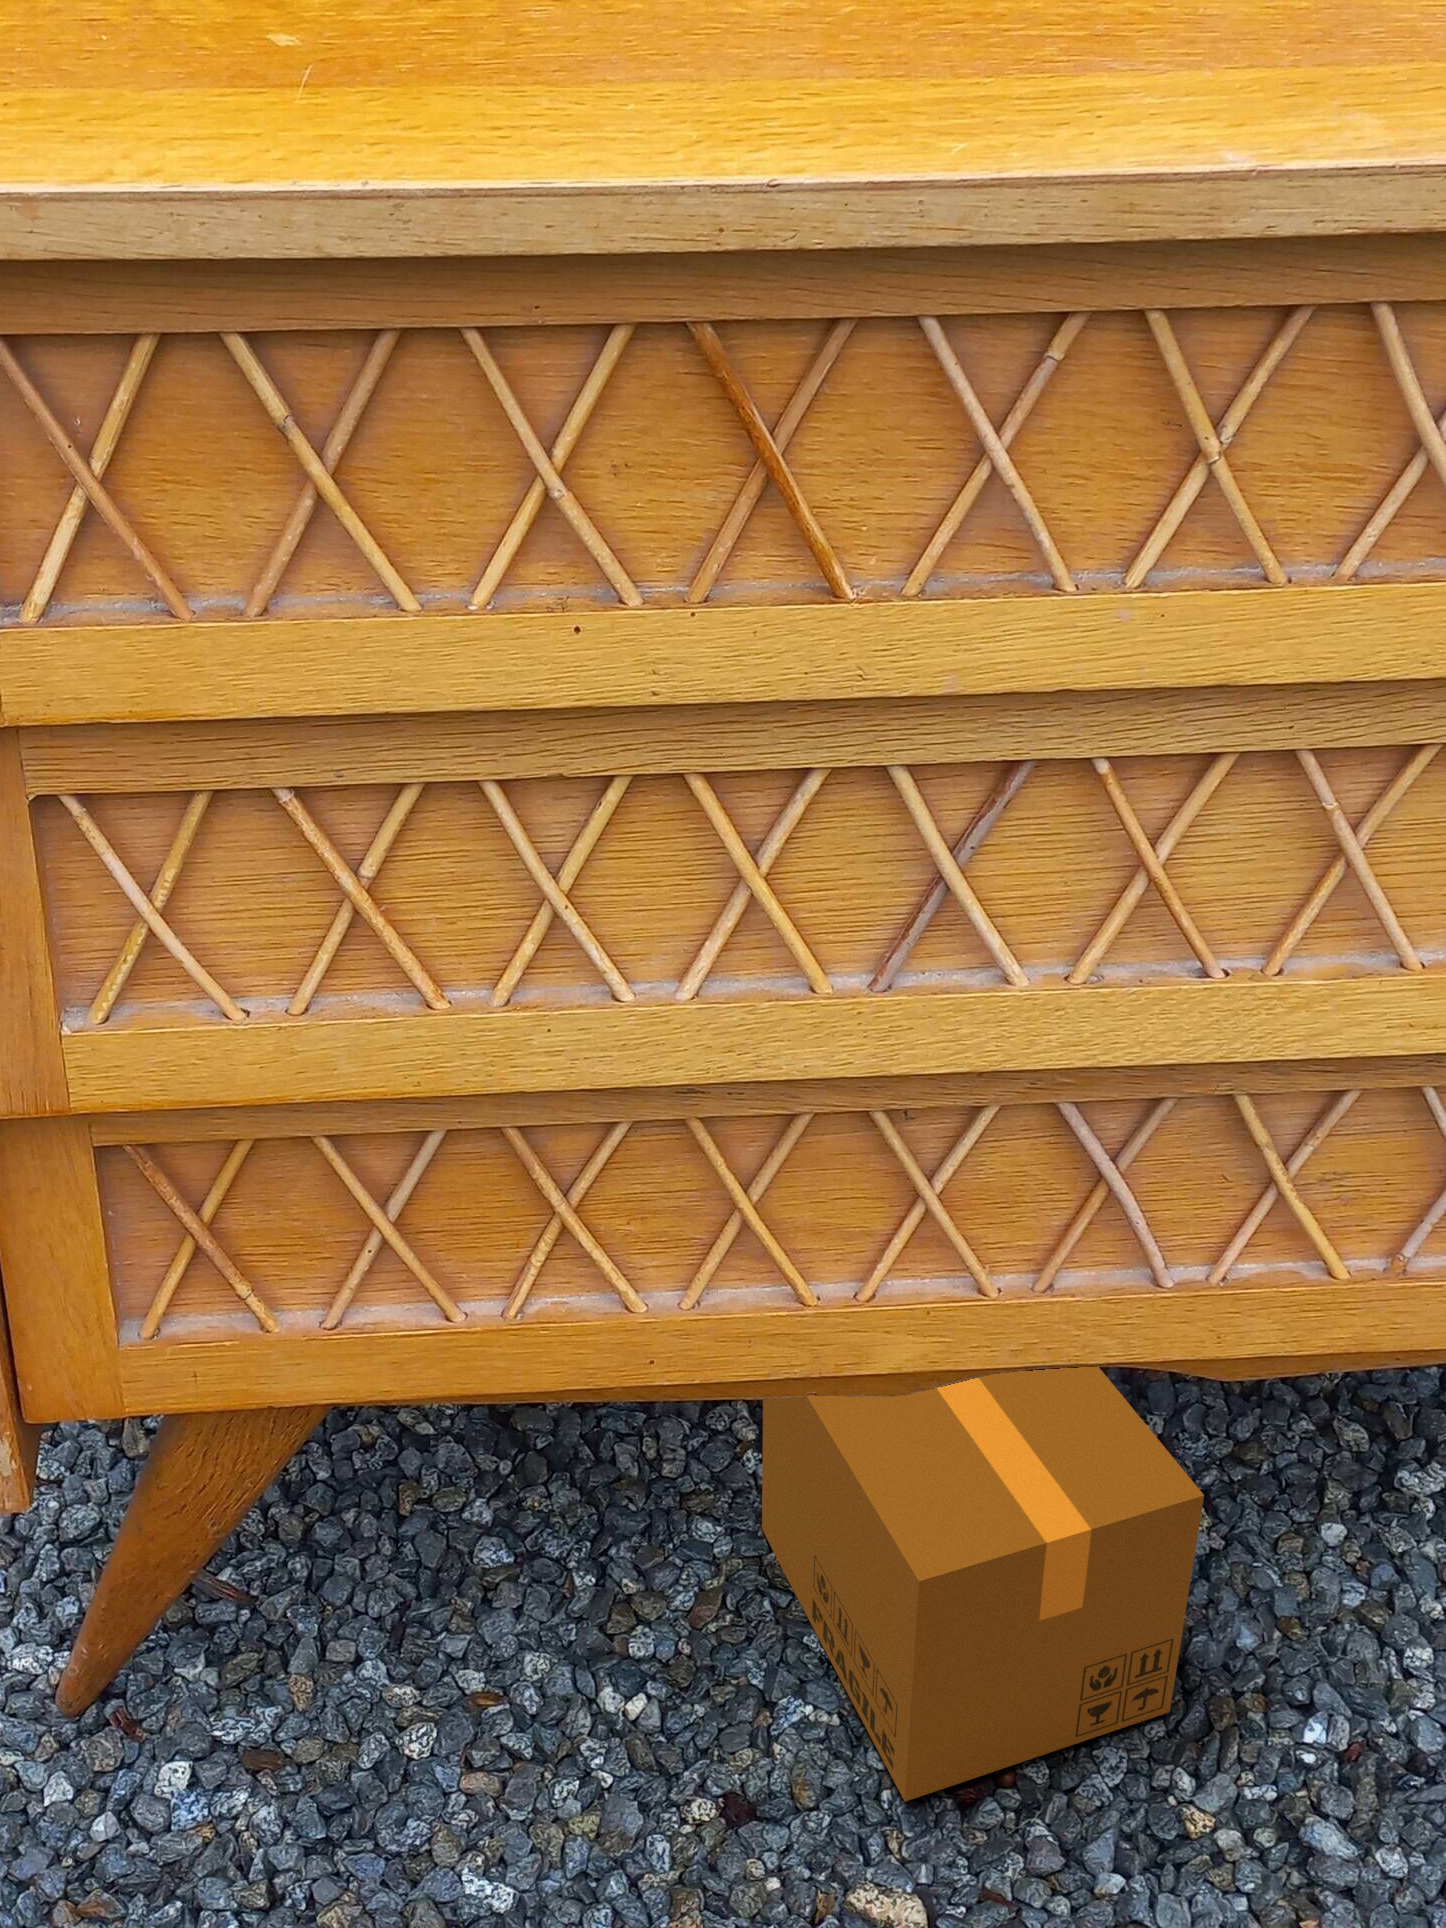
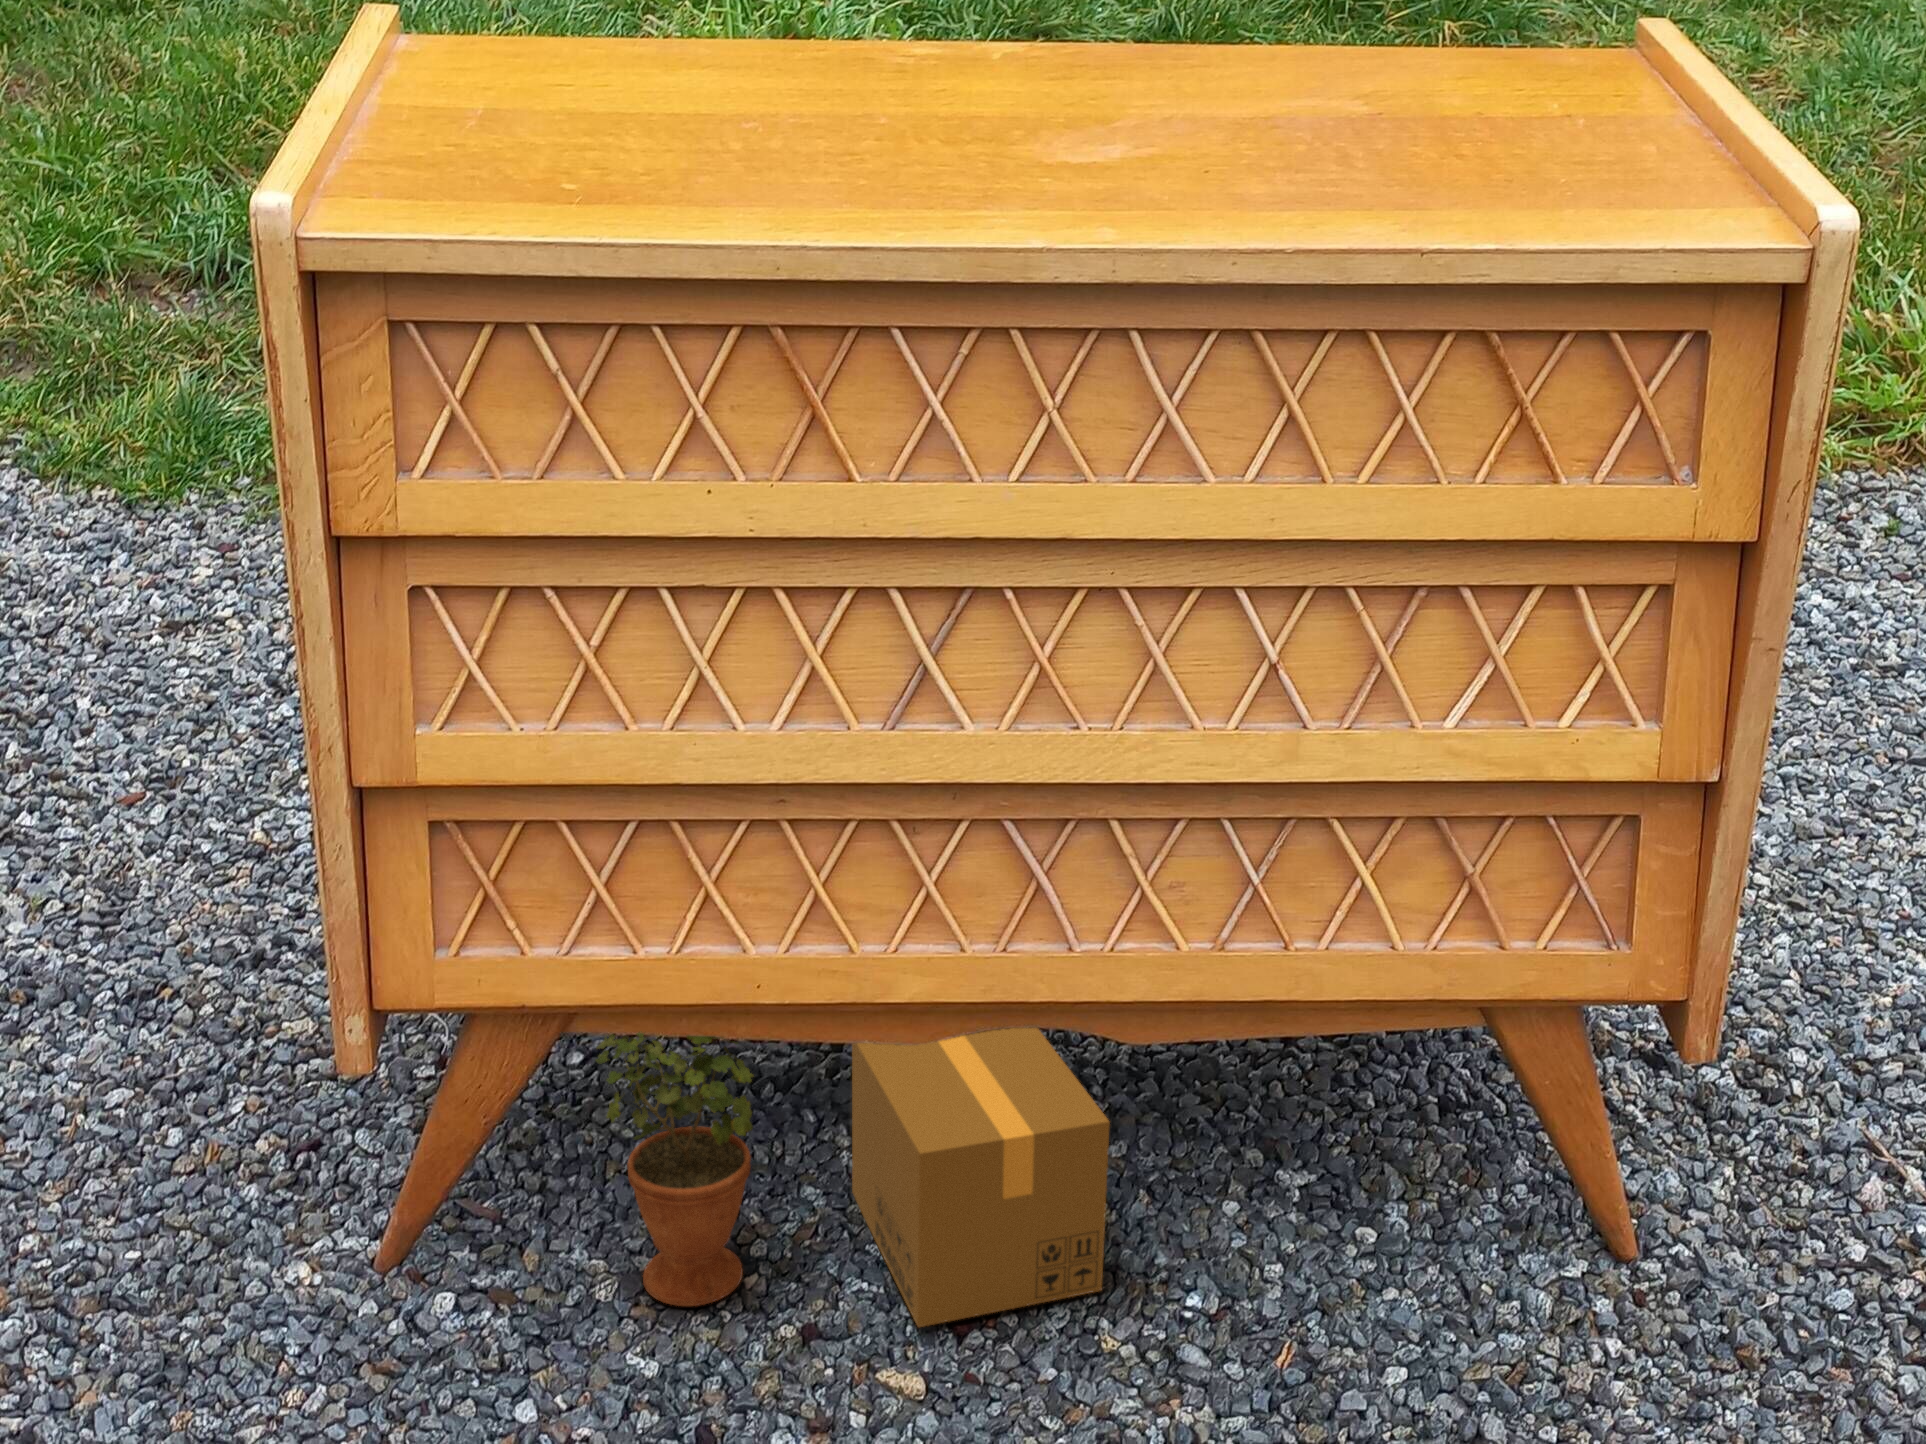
potted plant: none [383,1243,637,1769] -> present [596,1032,753,1306]

